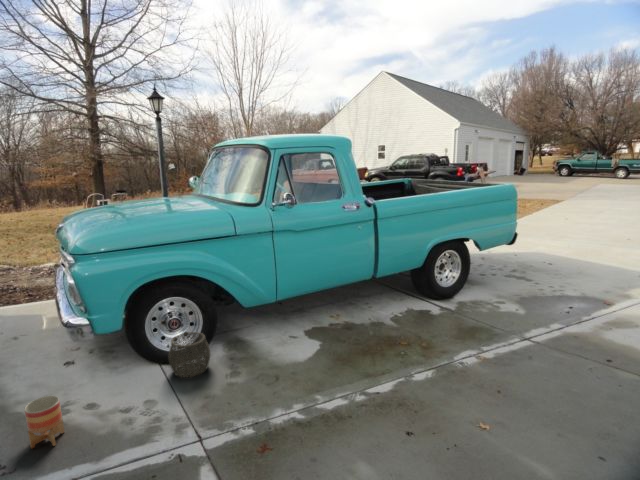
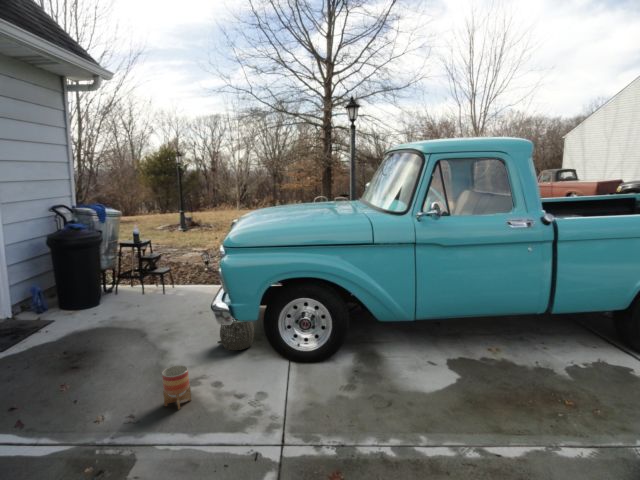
woven basket: present [169,332,210,377] -> present [220,319,254,350]

